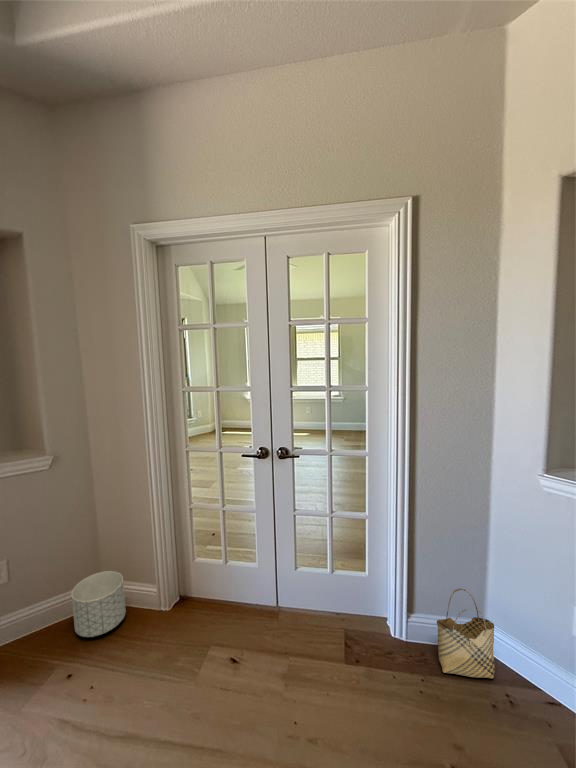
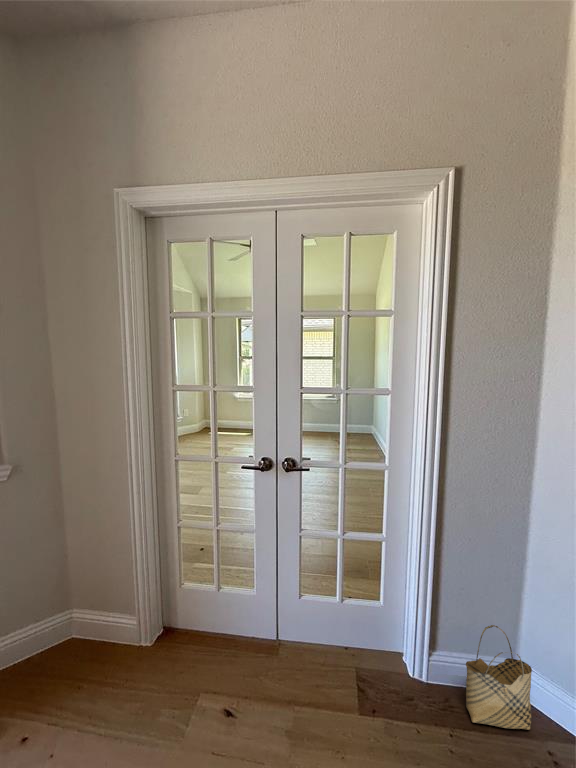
planter: present [71,571,126,637] -> none [36,598,101,678]

